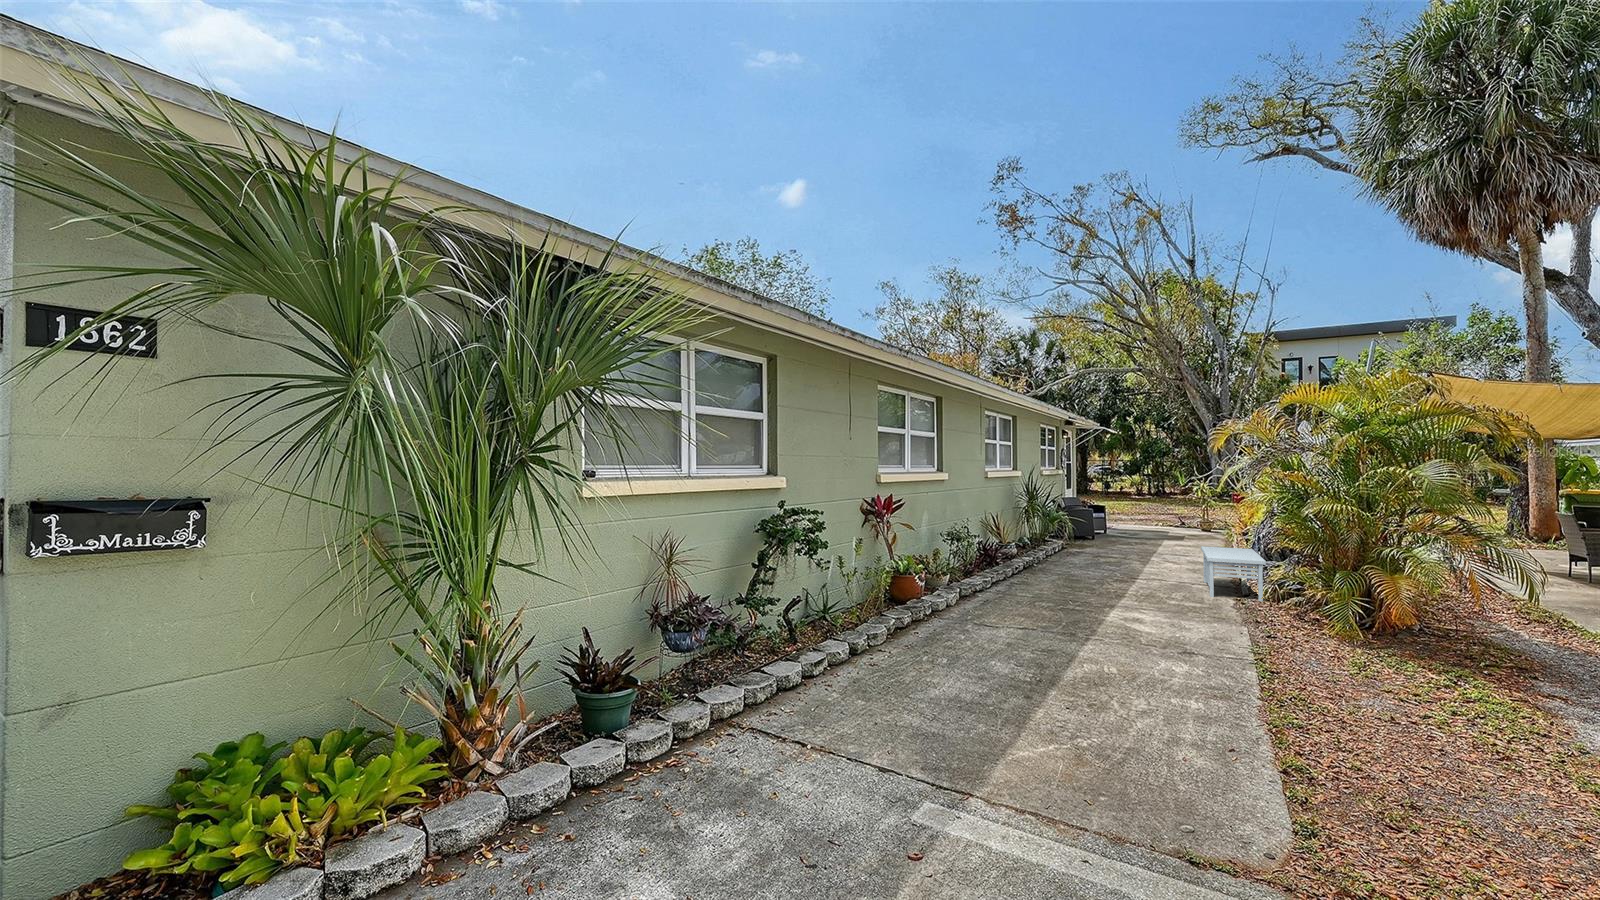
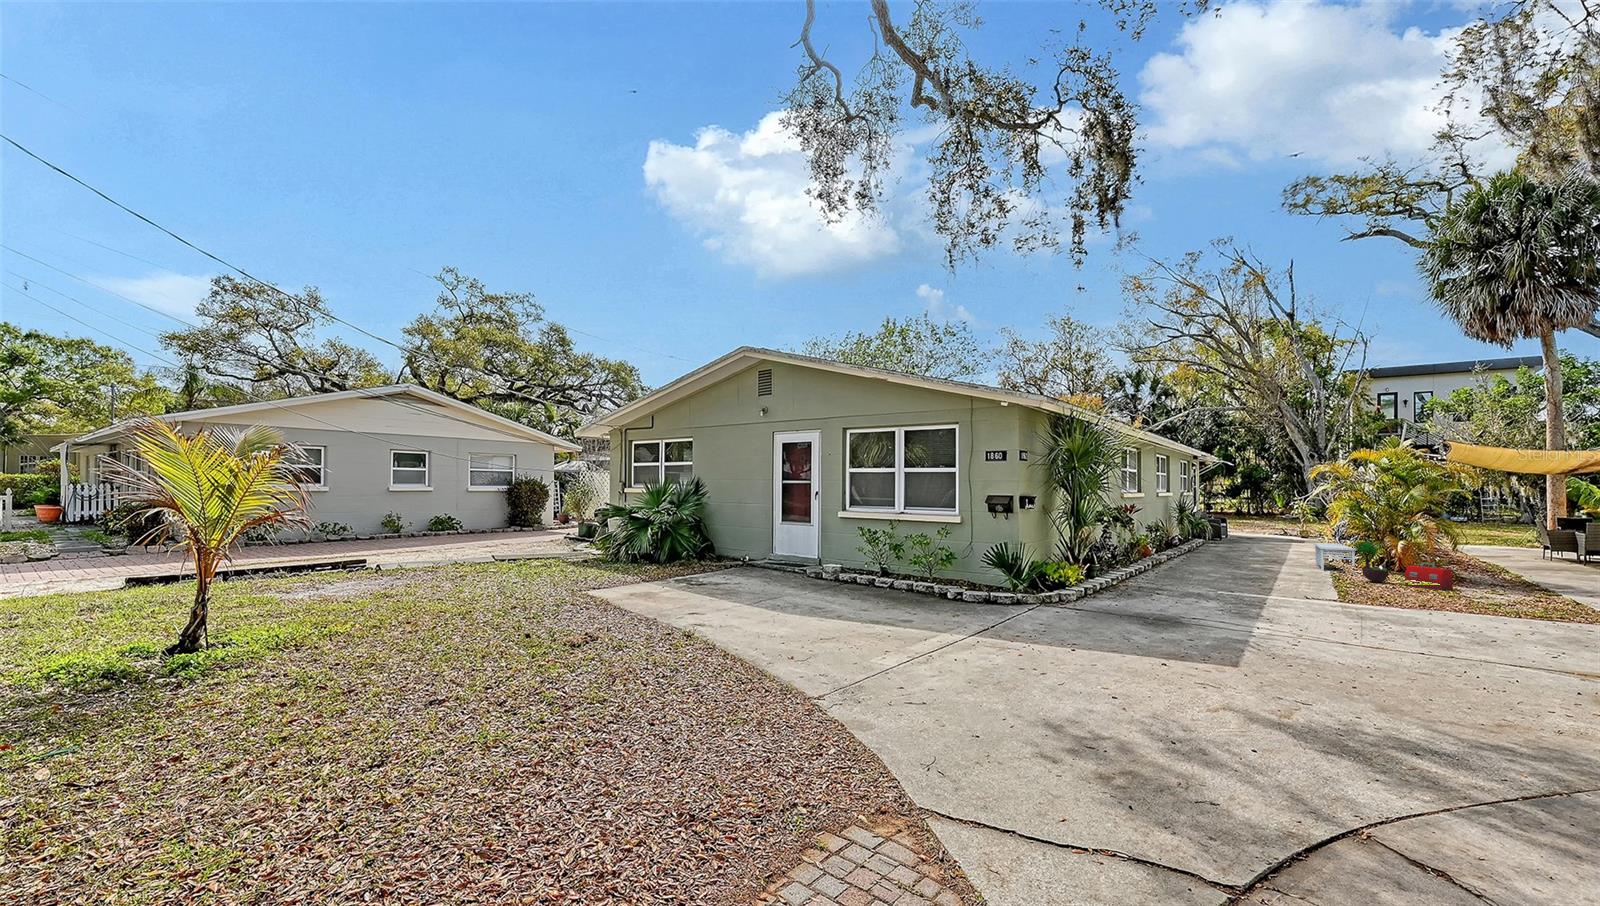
potted tree: none [1260,547,1323,632] -> present [1354,540,1389,582]
toolbox: none [1354,600,1445,659] -> present [1405,563,1453,590]

